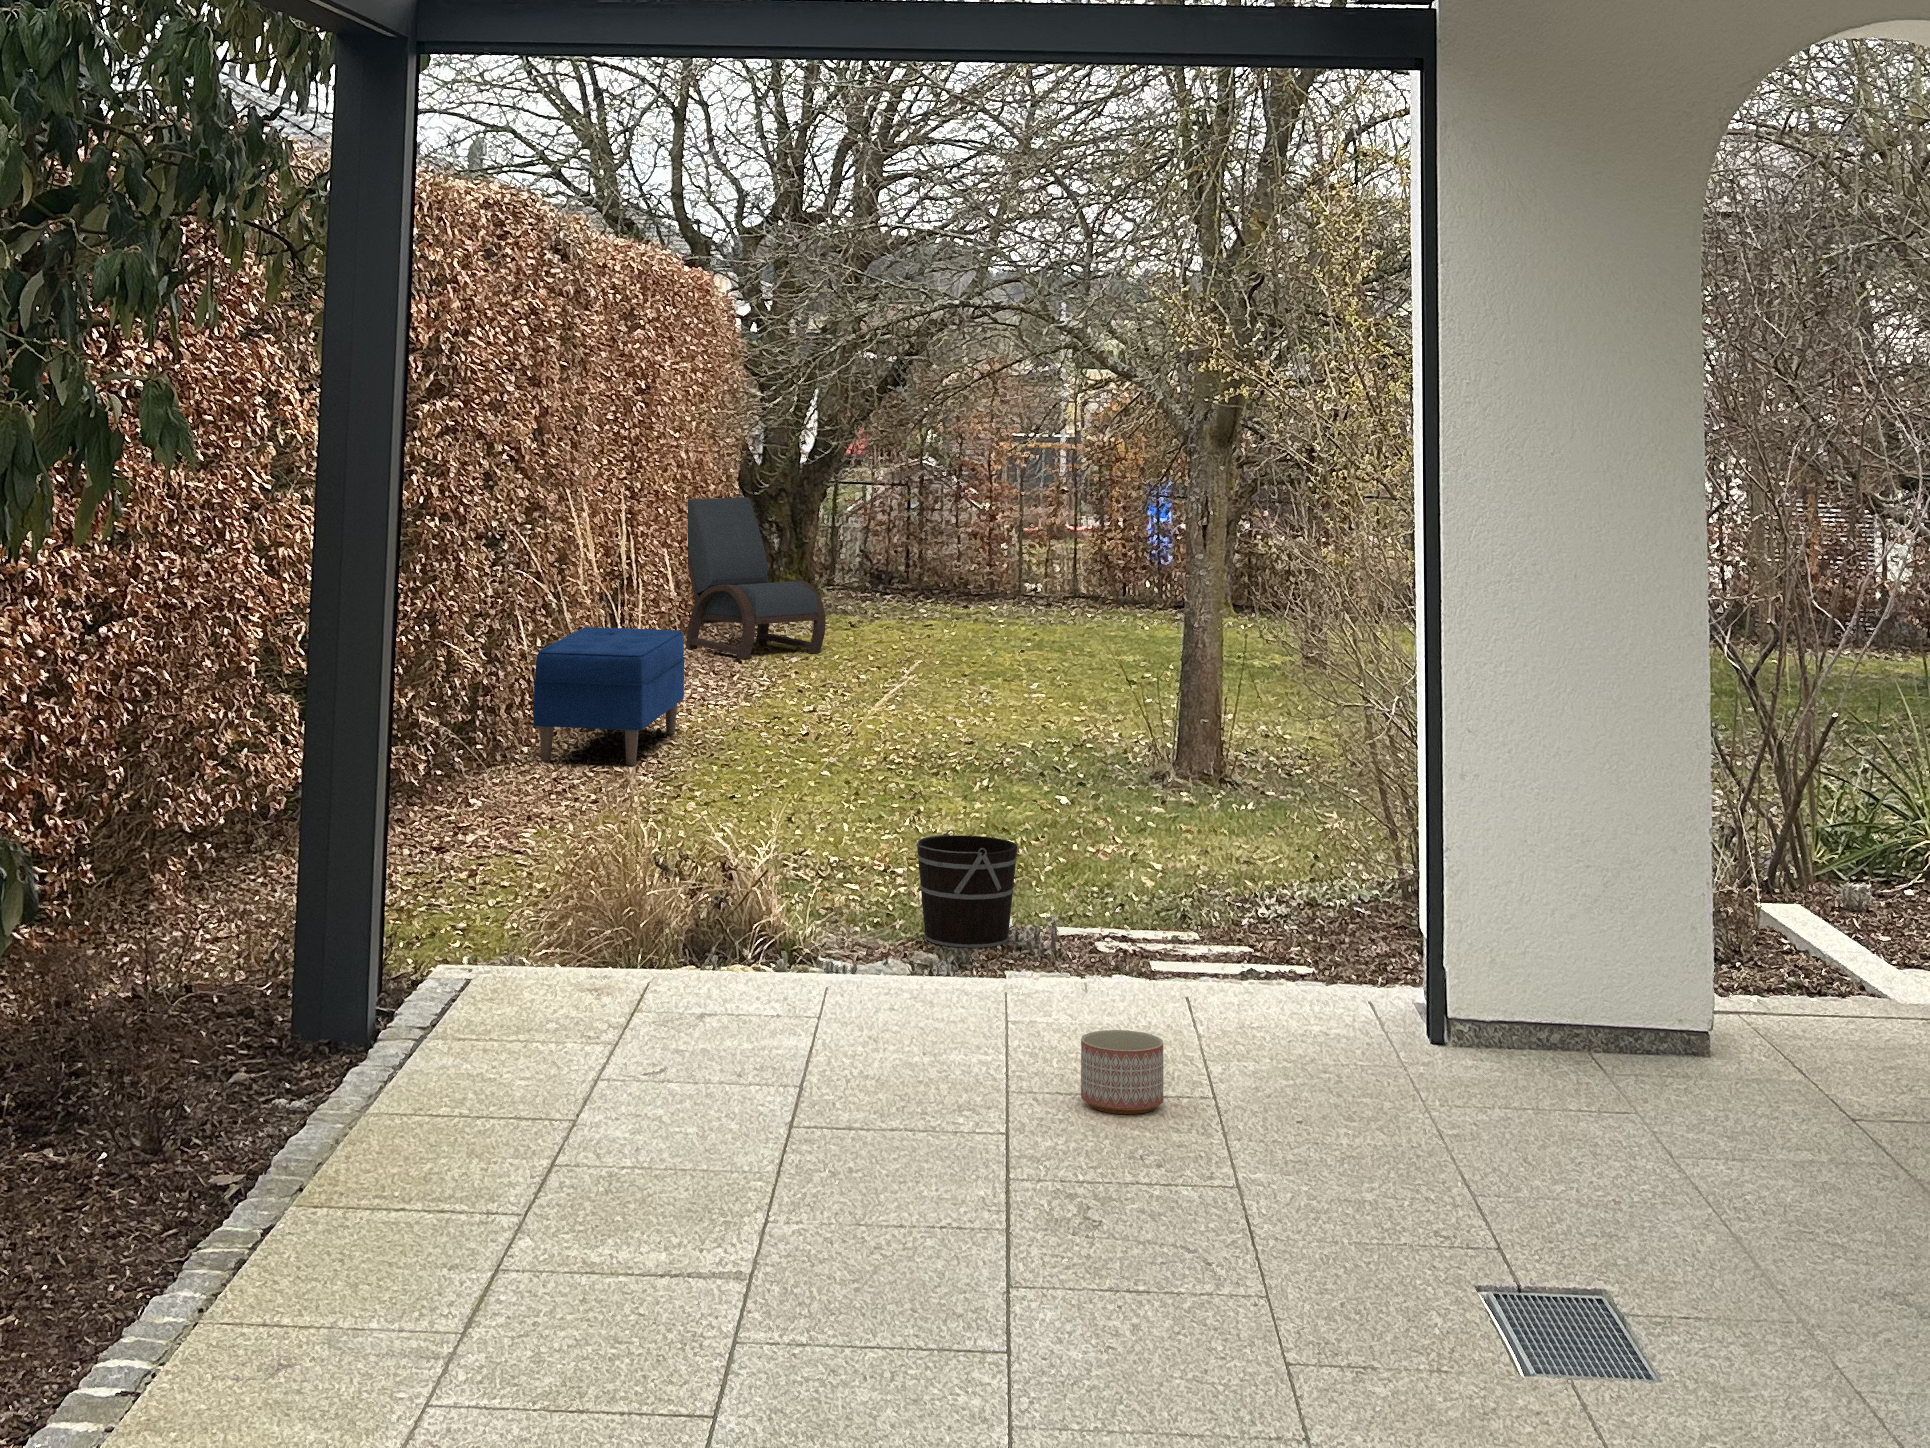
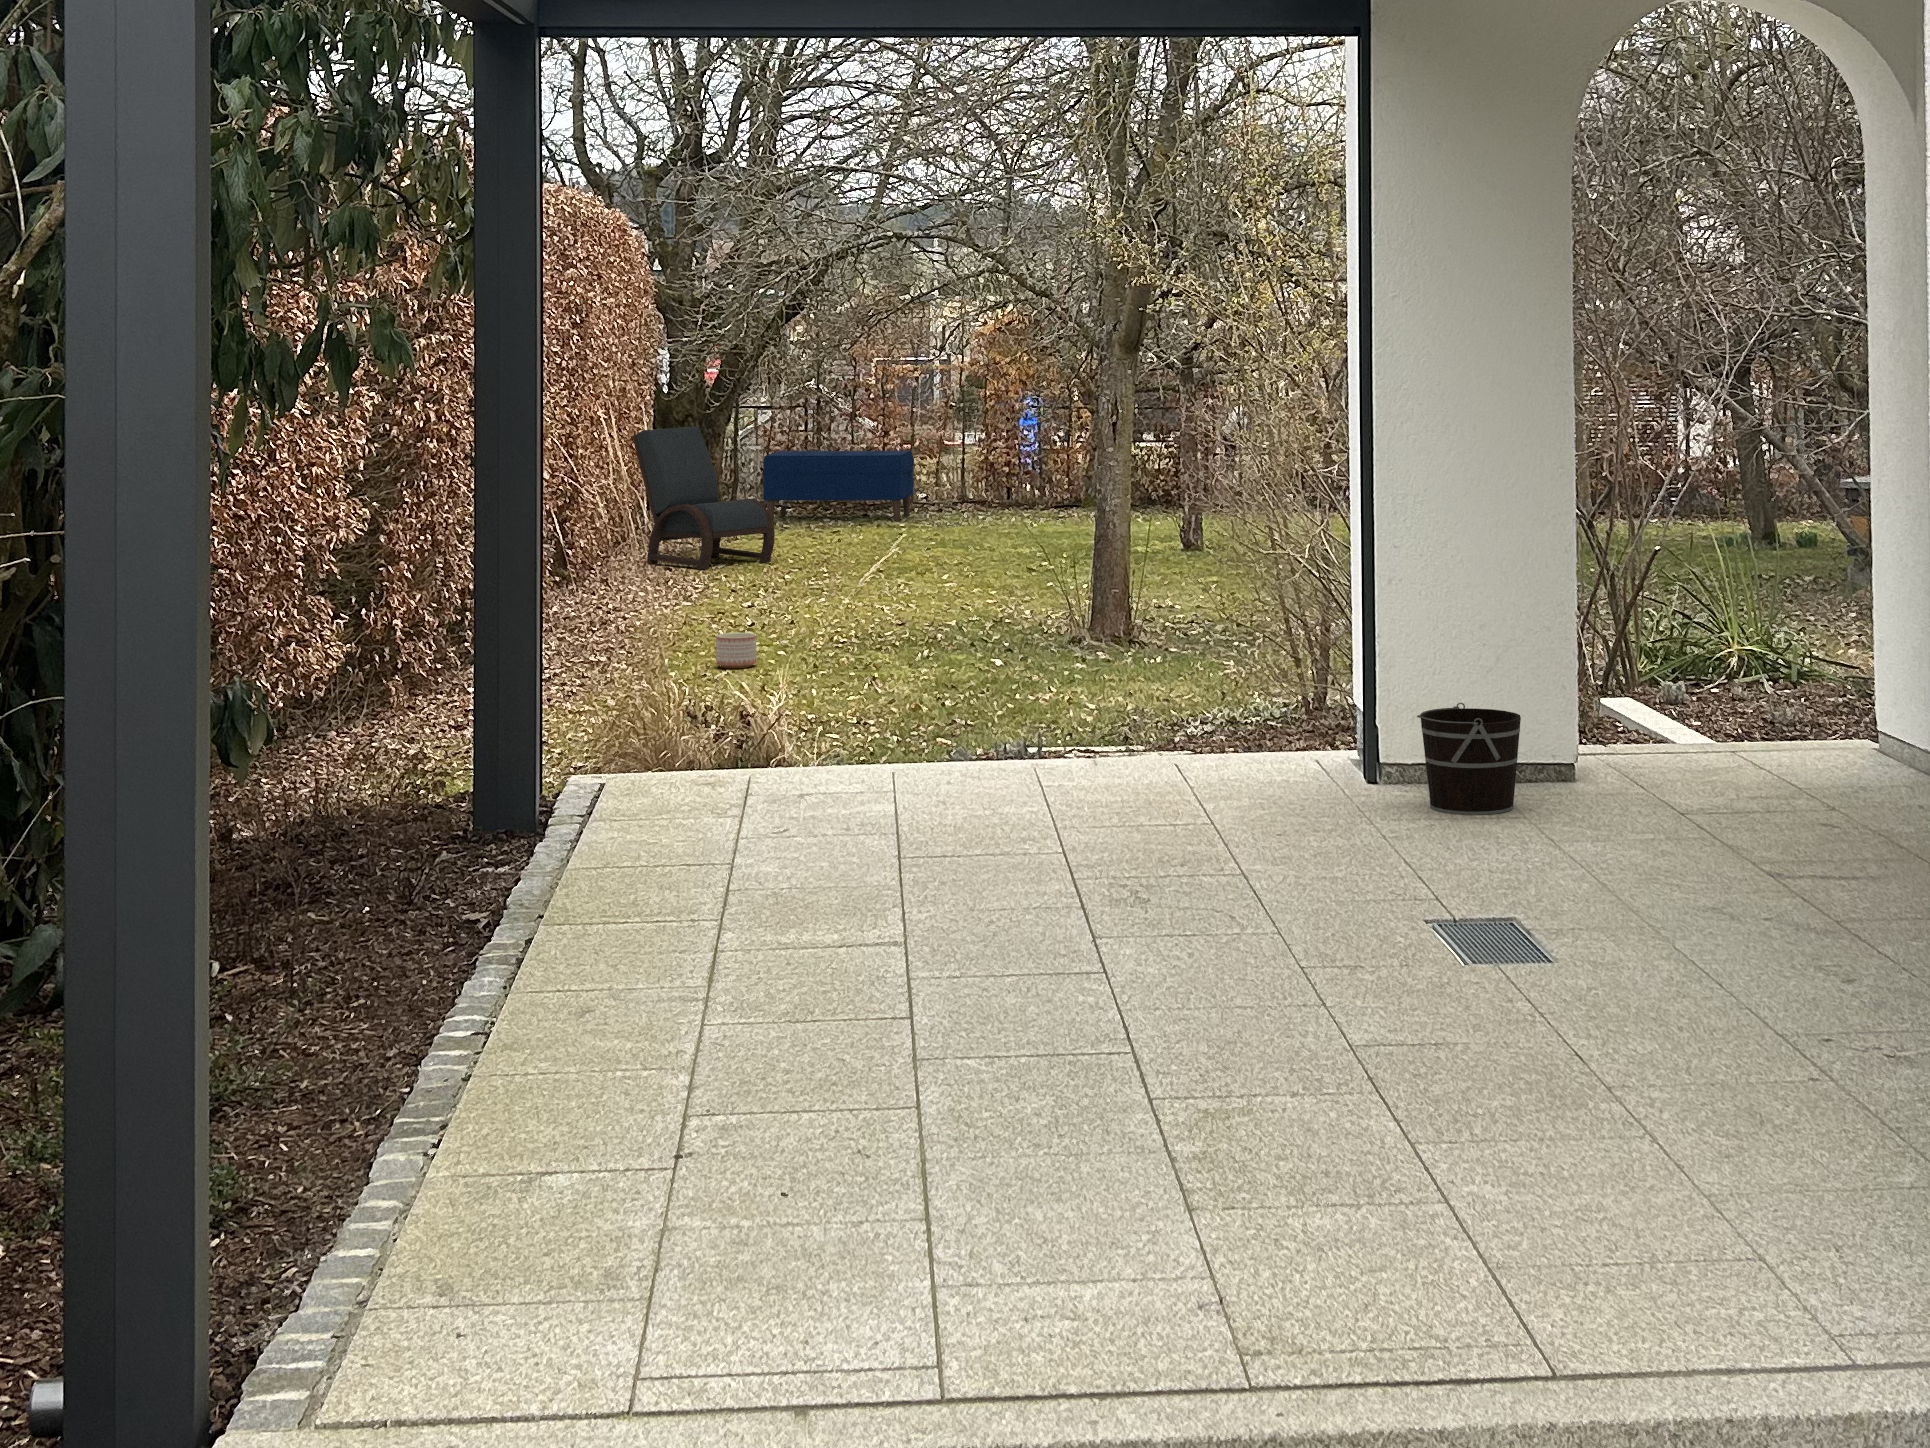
bench: present [533,627,685,765] -> present [763,451,913,521]
bucket: present [916,830,1017,948] -> present [1417,703,1521,815]
planter: present [1081,1030,1163,1114] -> present [716,633,757,668]

